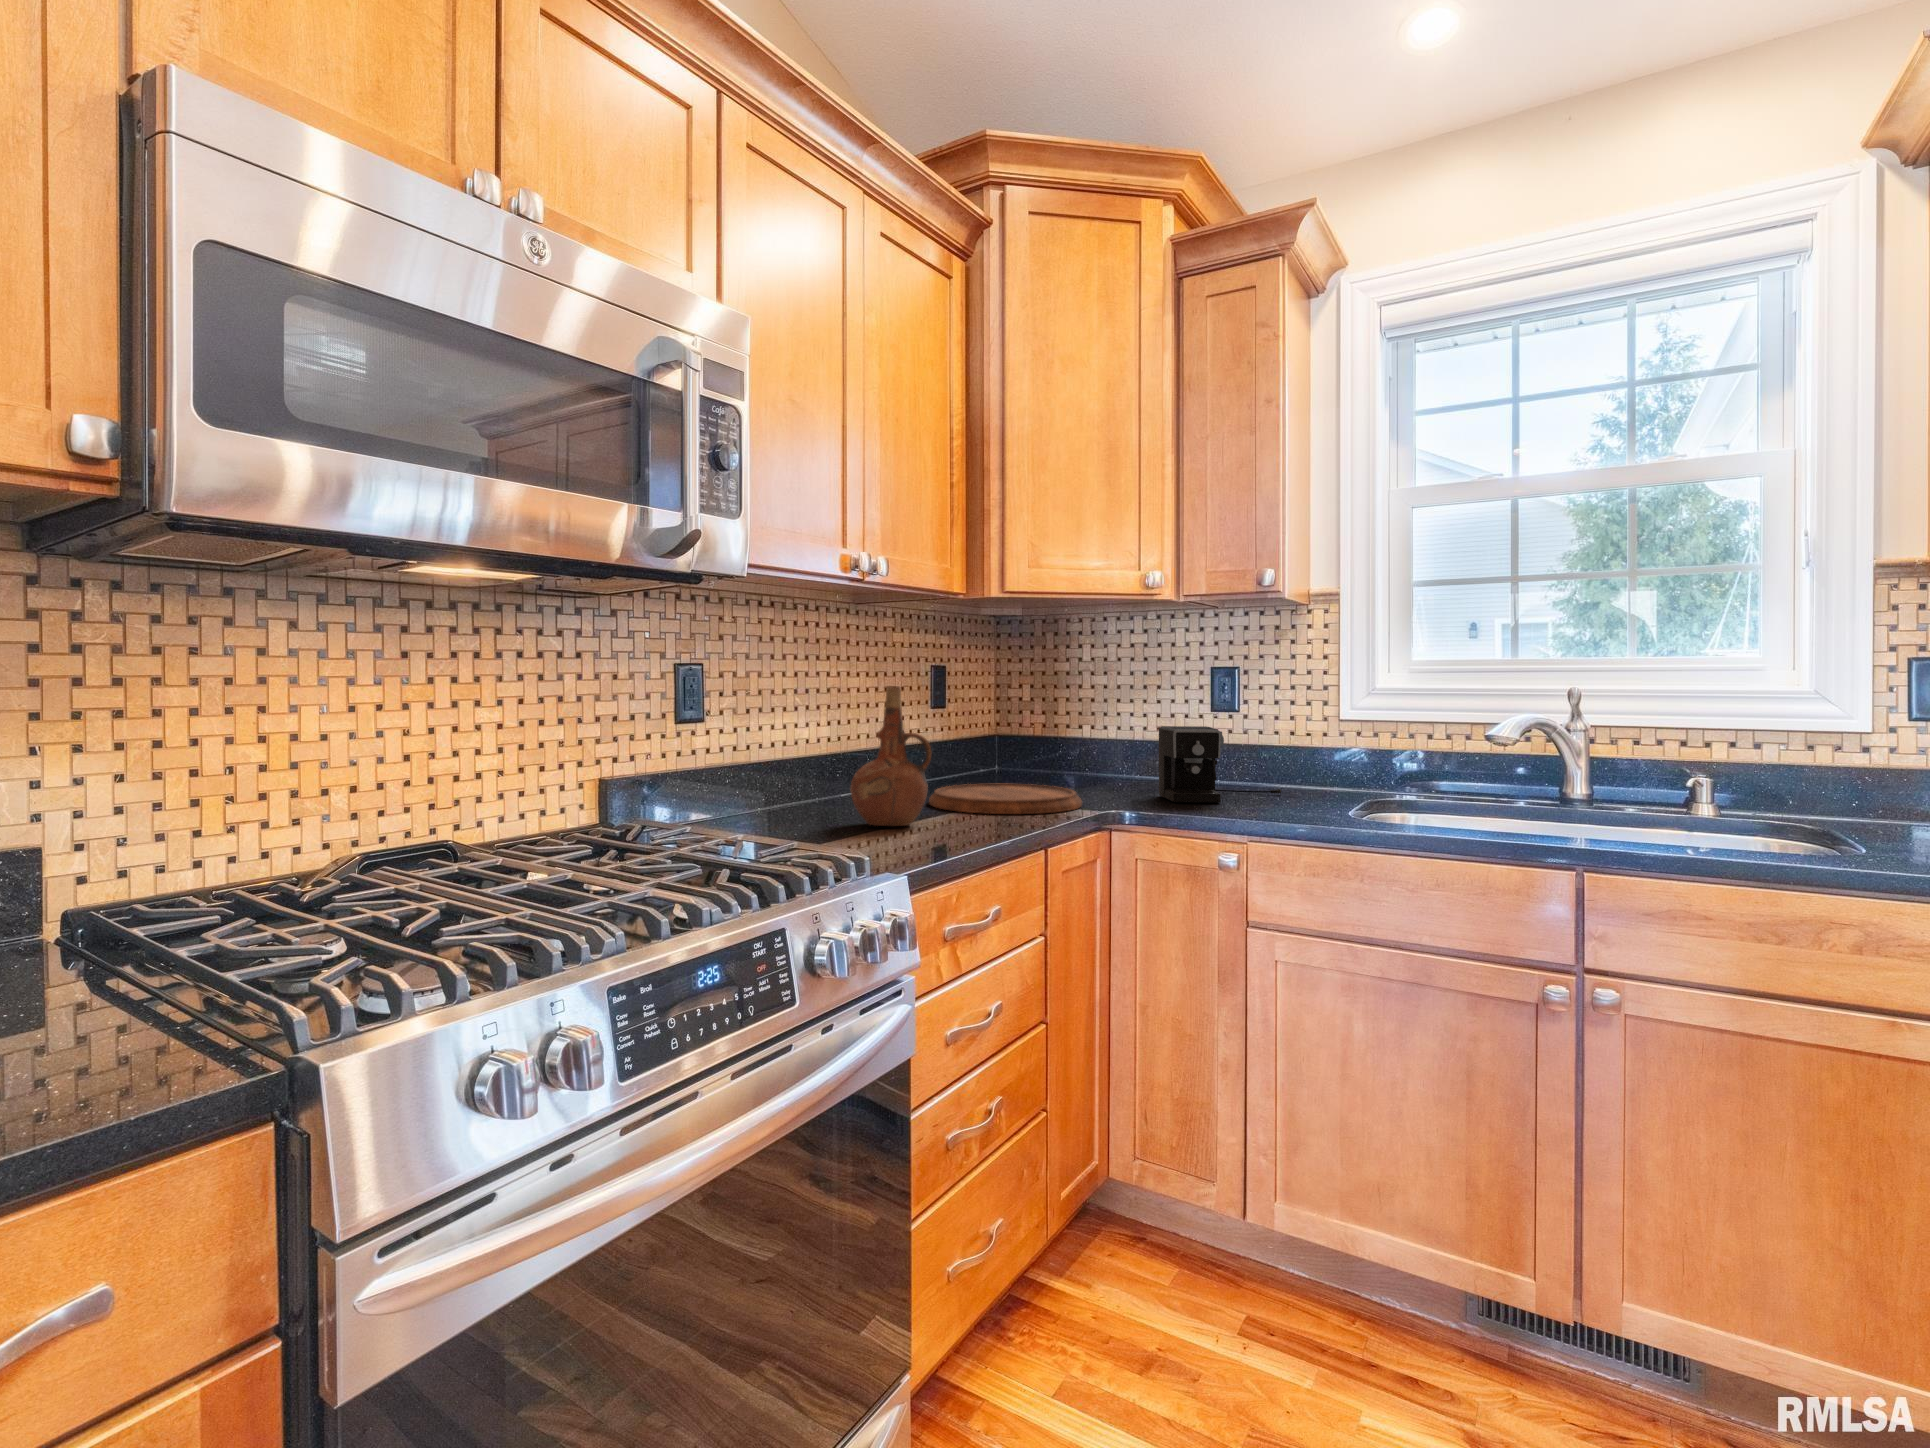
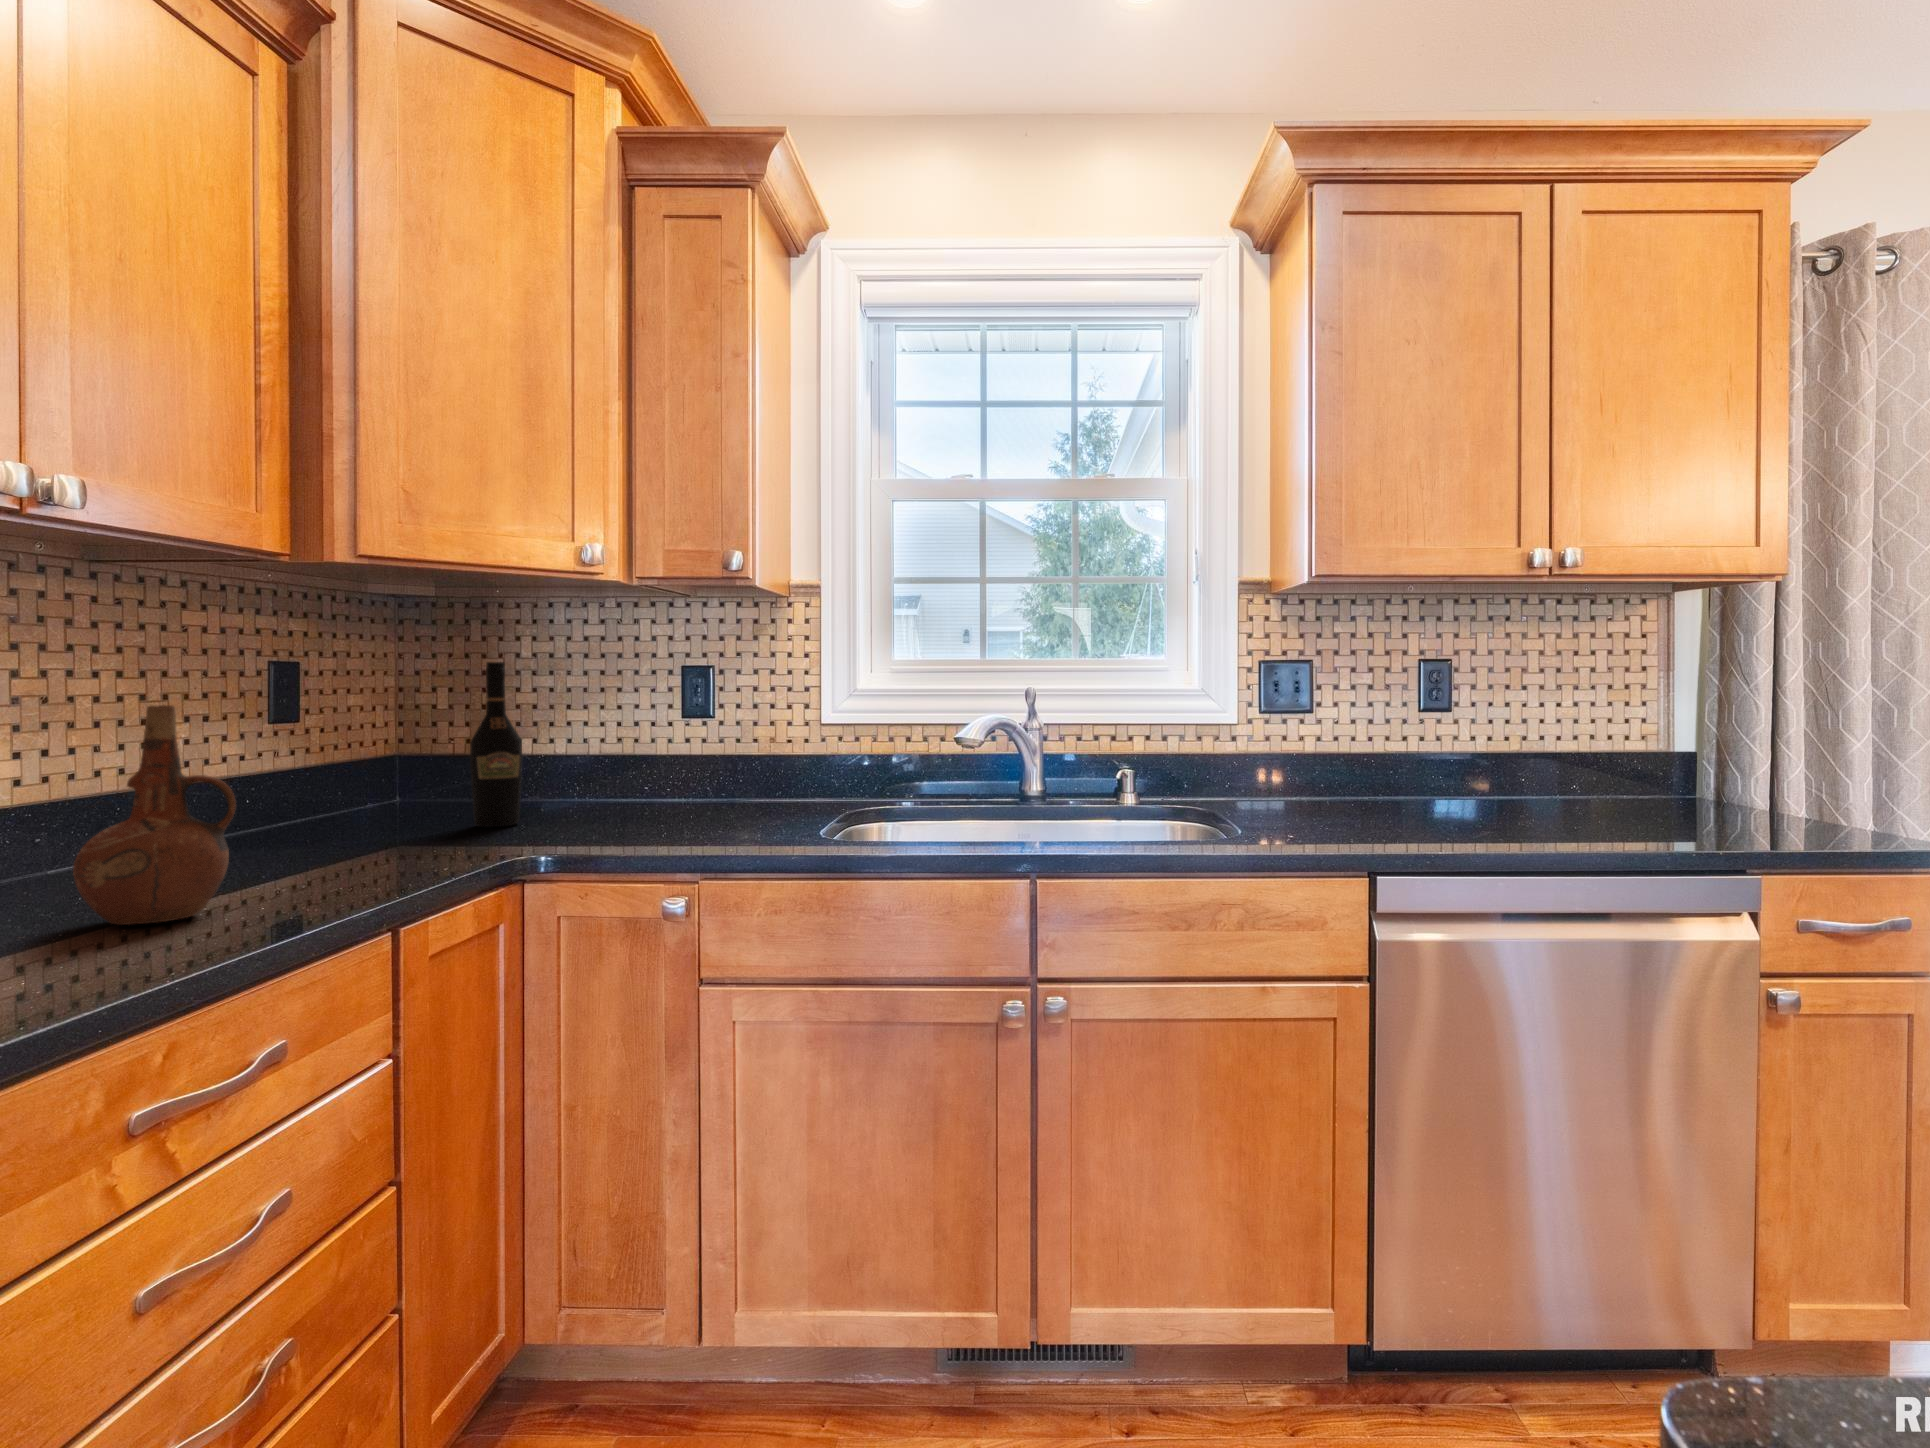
wine bottle: none [1053,663,1090,791] -> present [470,662,522,827]
coffee maker: present [1159,726,1281,803] -> none [611,738,758,834]
cutting board: present [929,784,1082,814] -> none [255,825,501,879]

